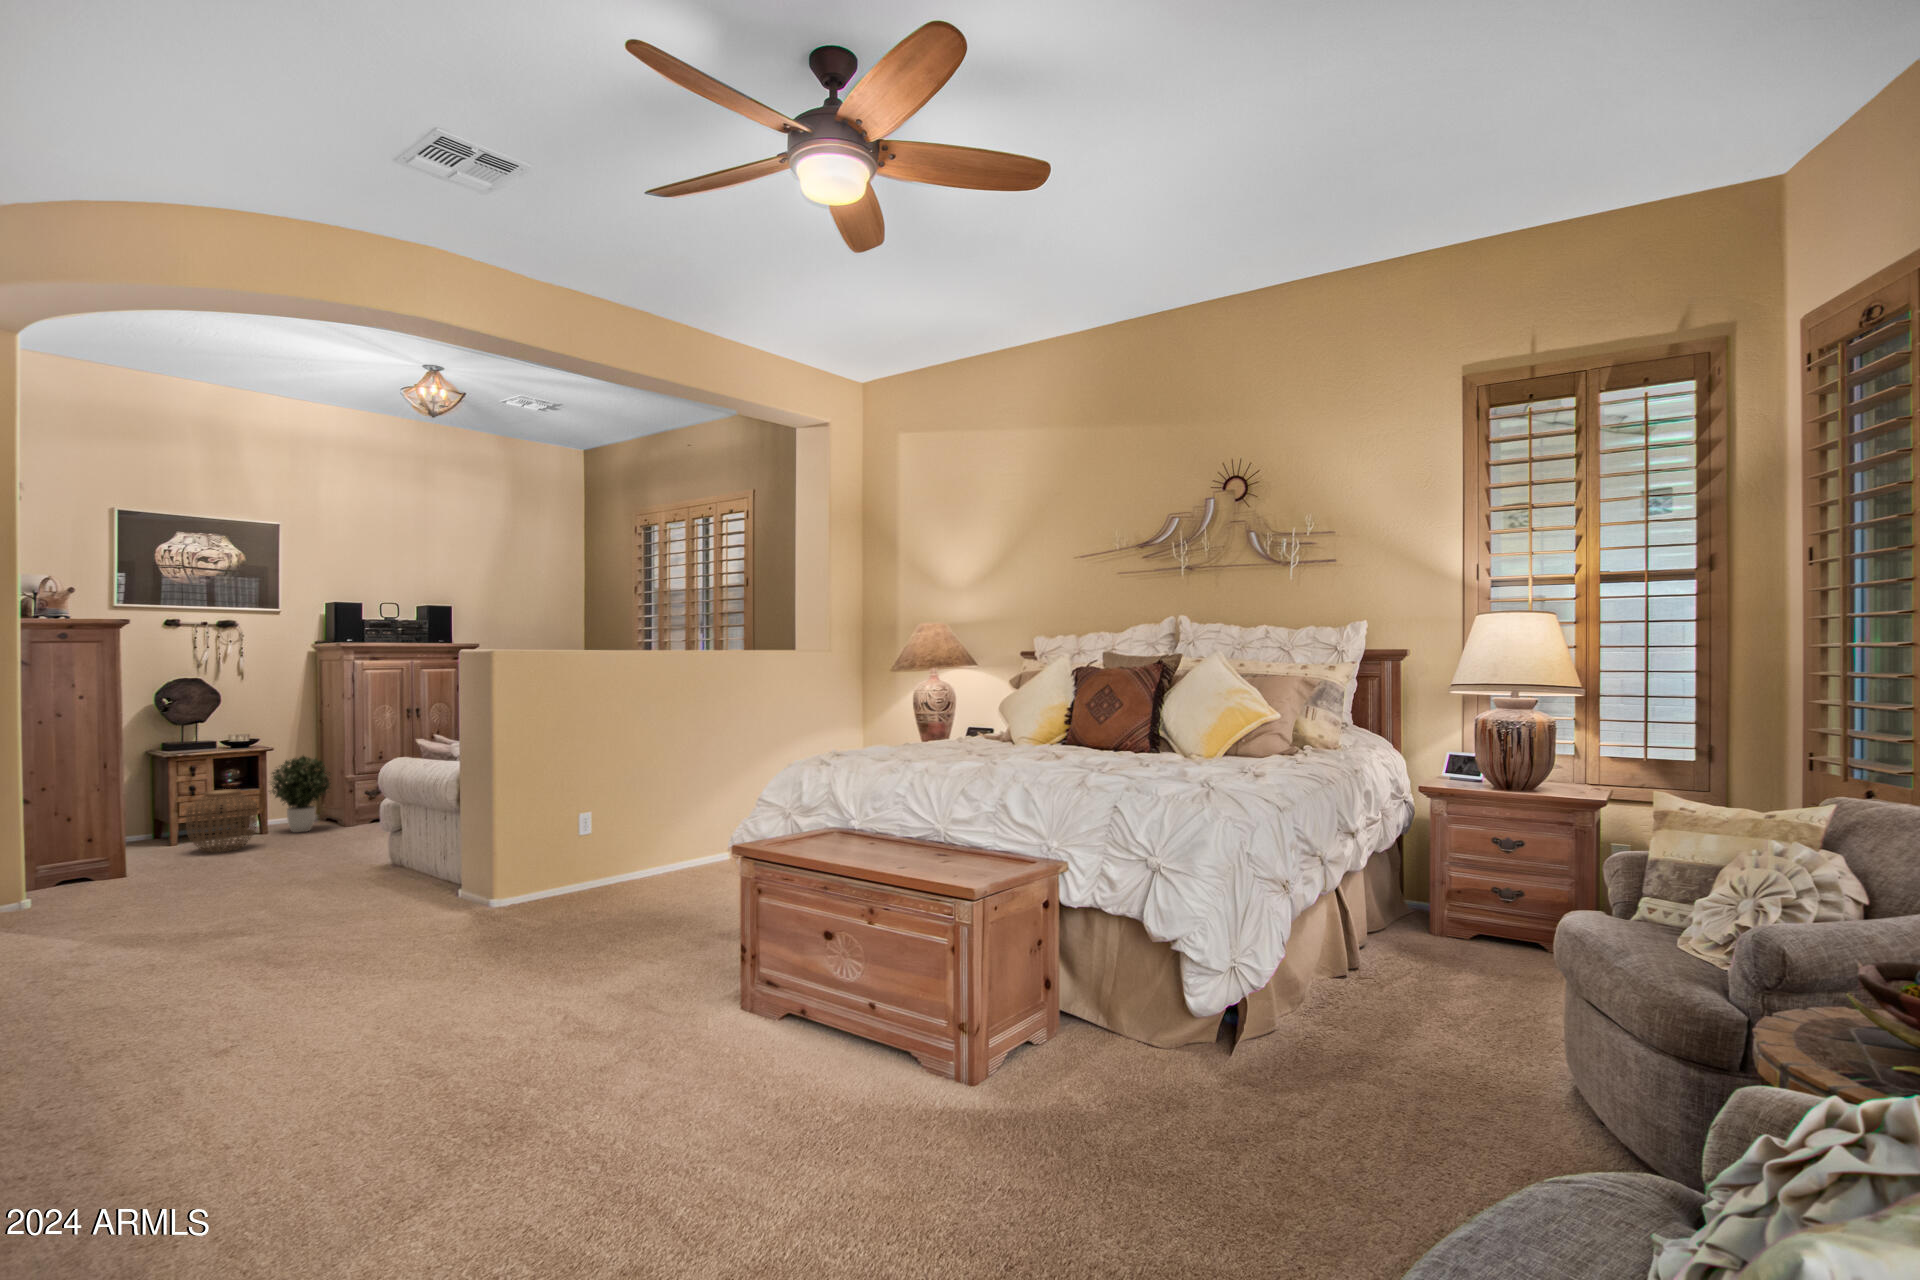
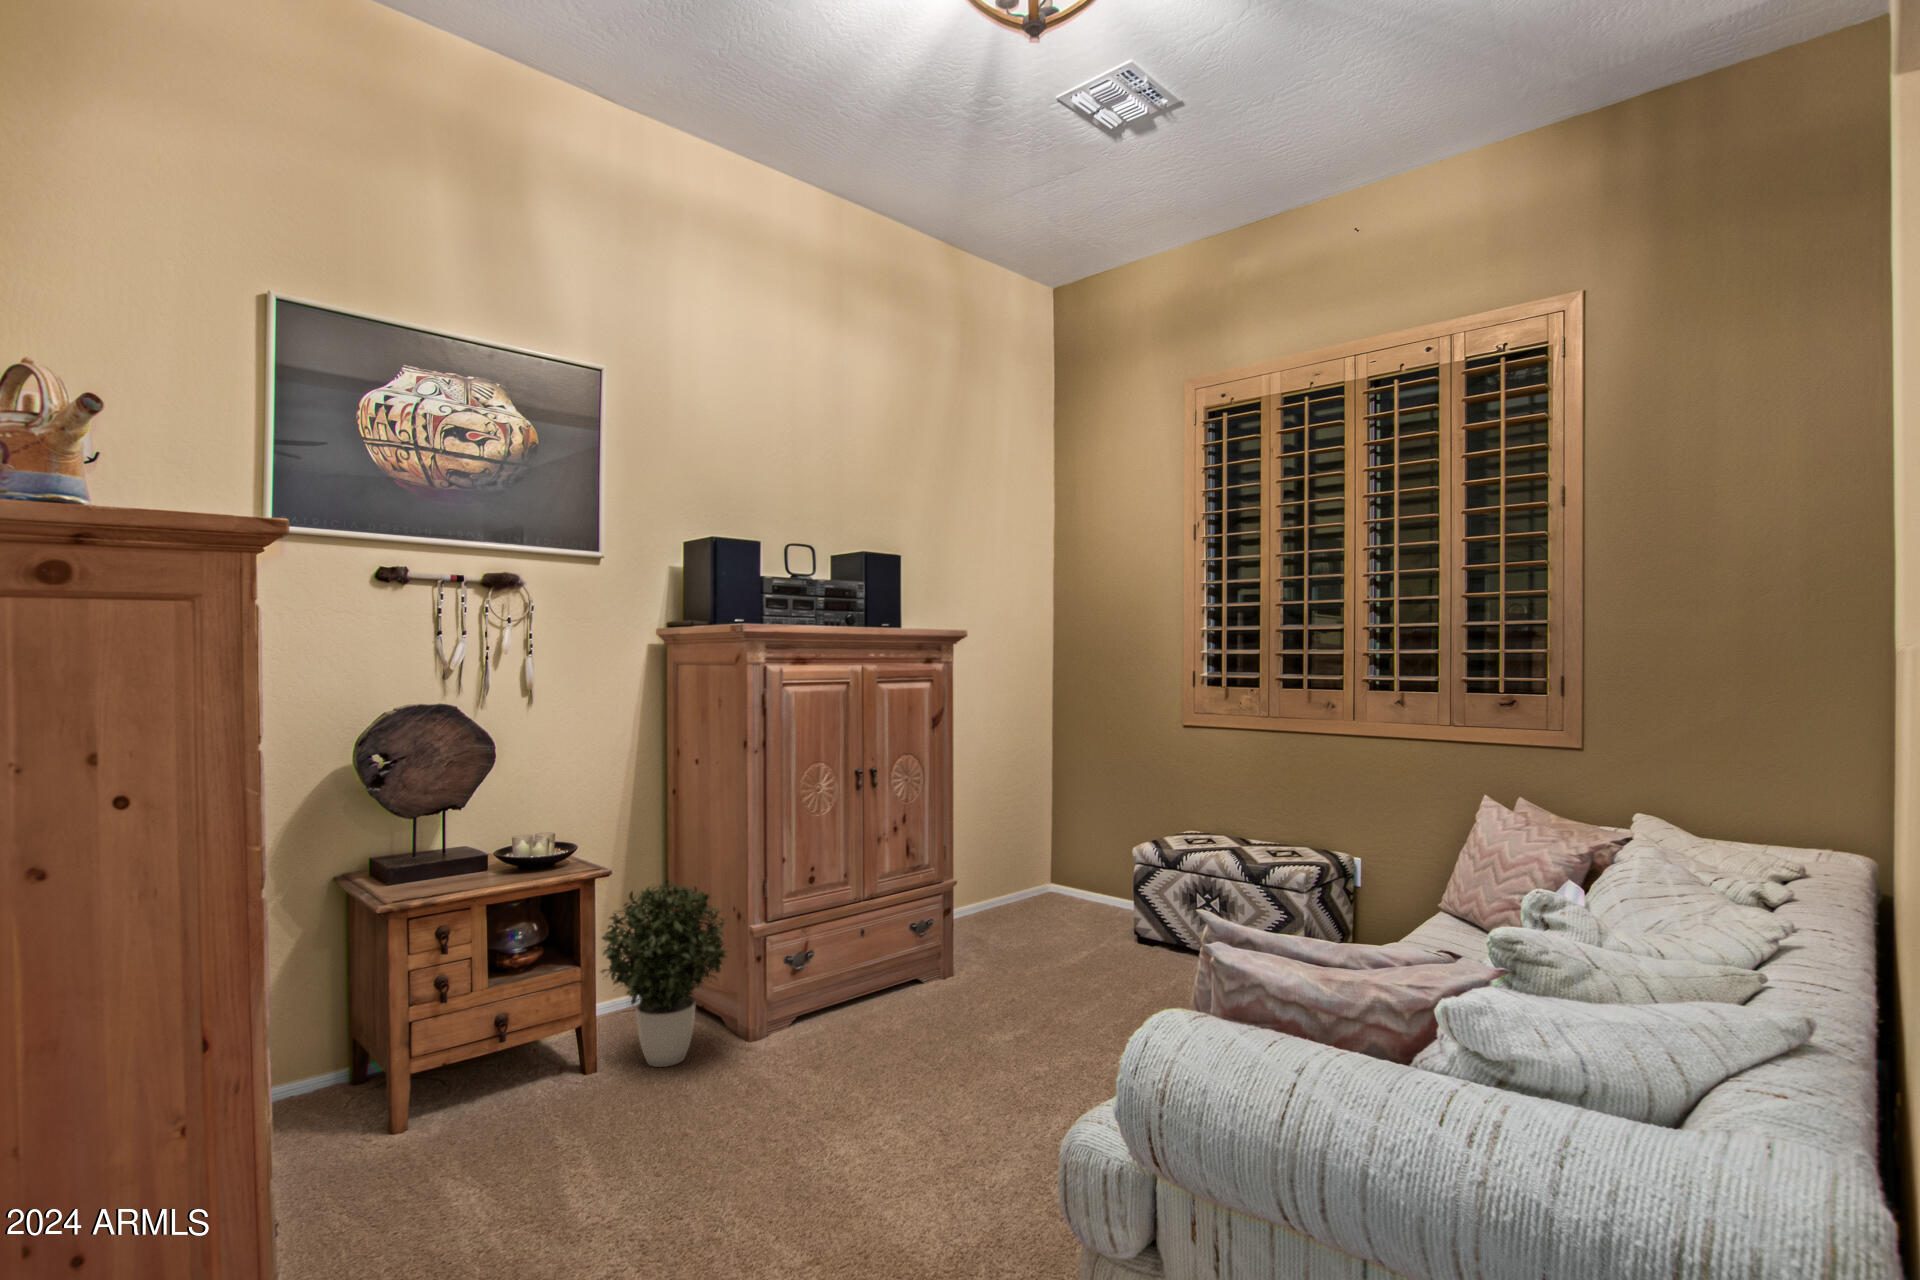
woven basket: present [186,789,257,852] -> none [444,1000,612,1196]

